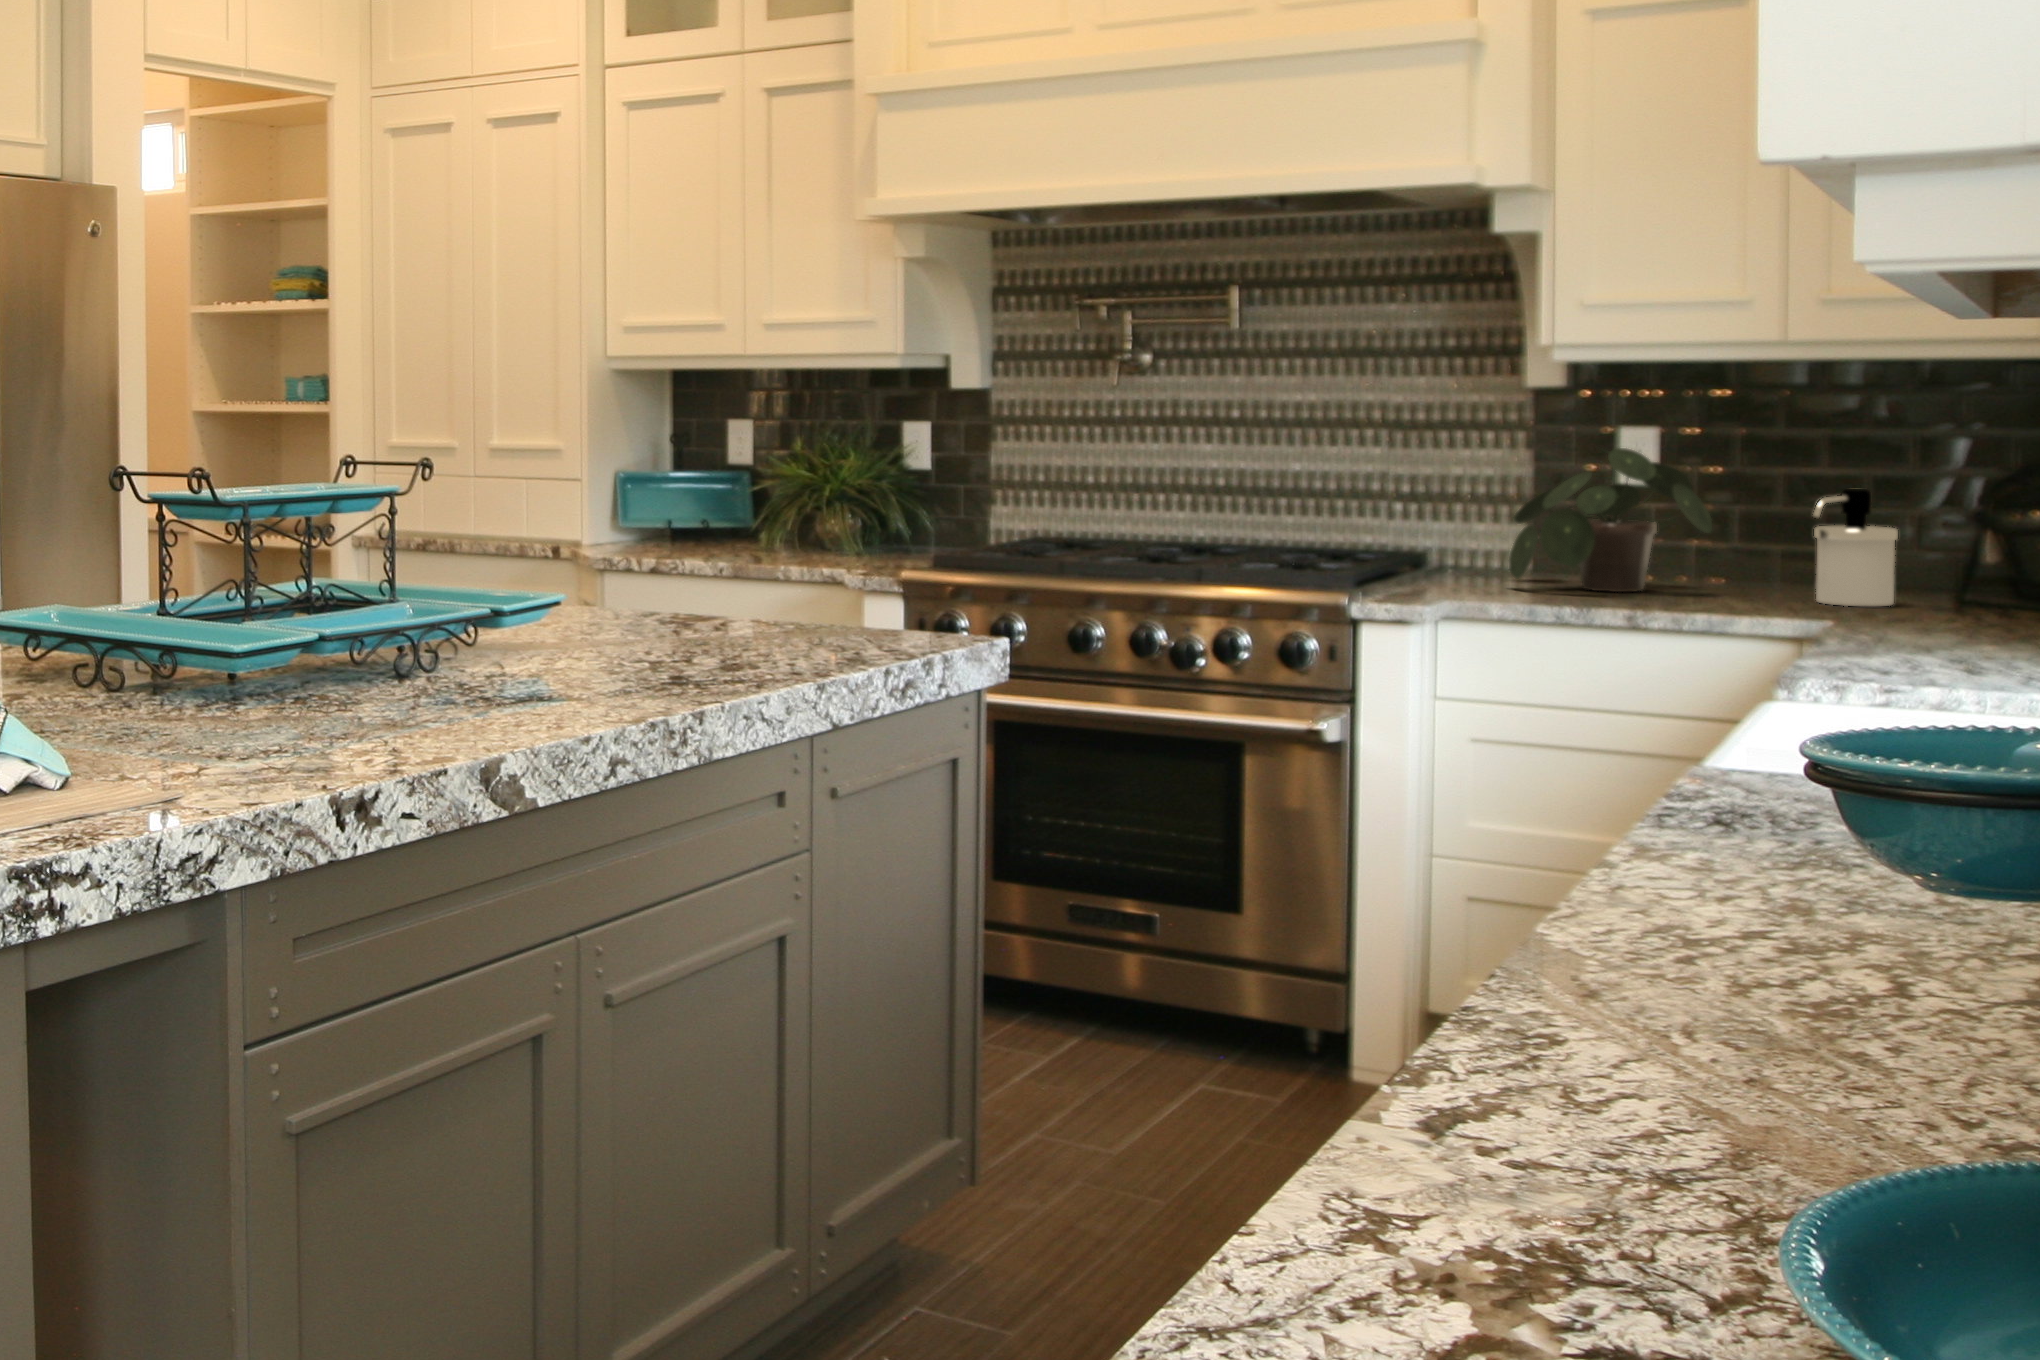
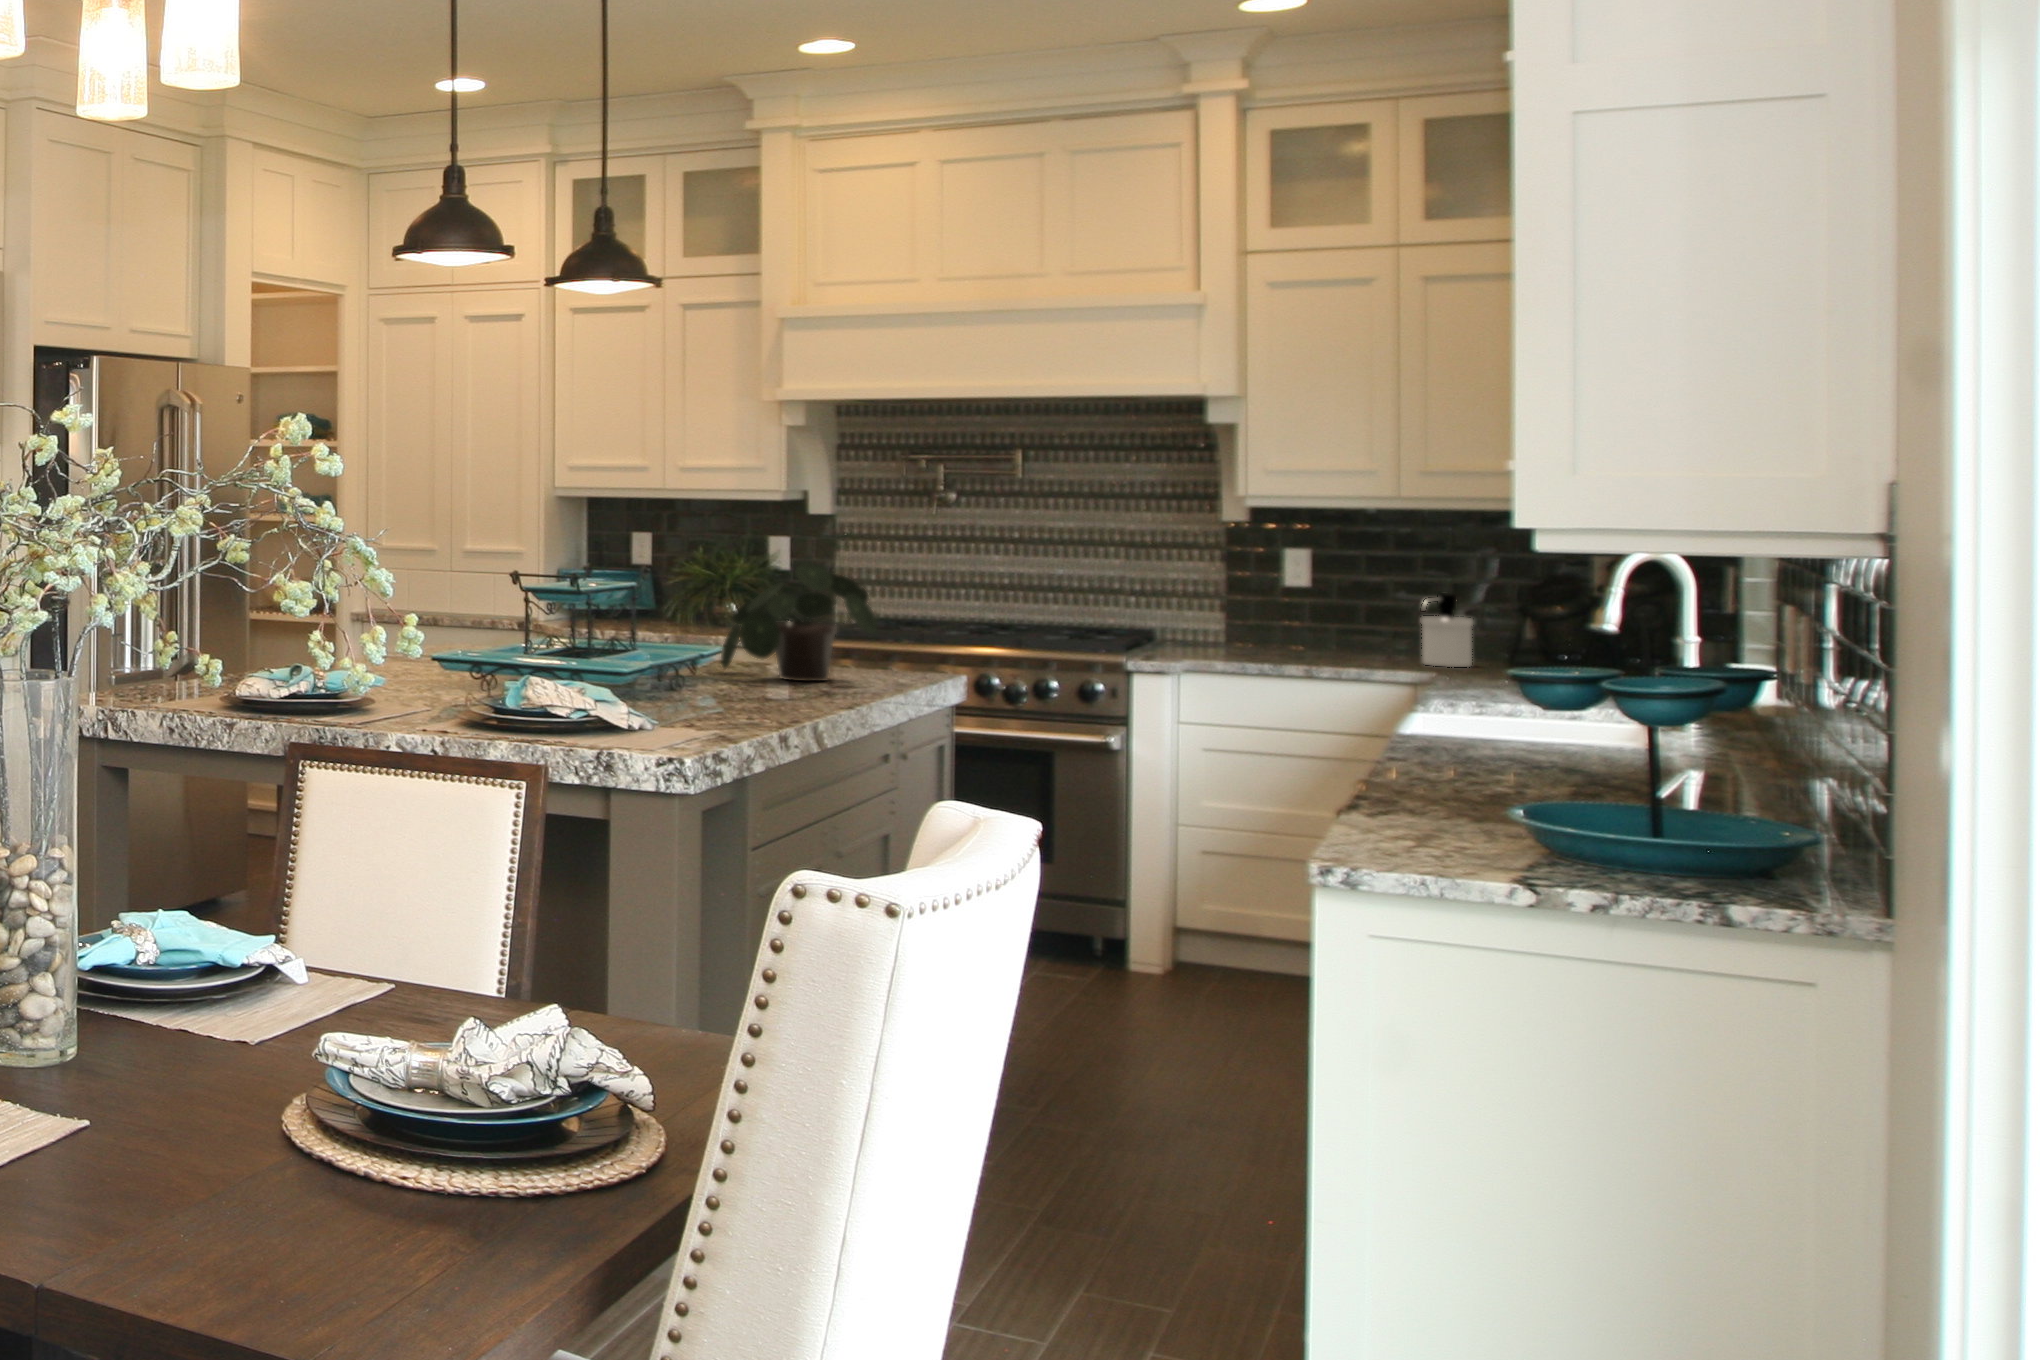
potted plant: present [1509,448,1712,592] -> present [721,563,878,681]

